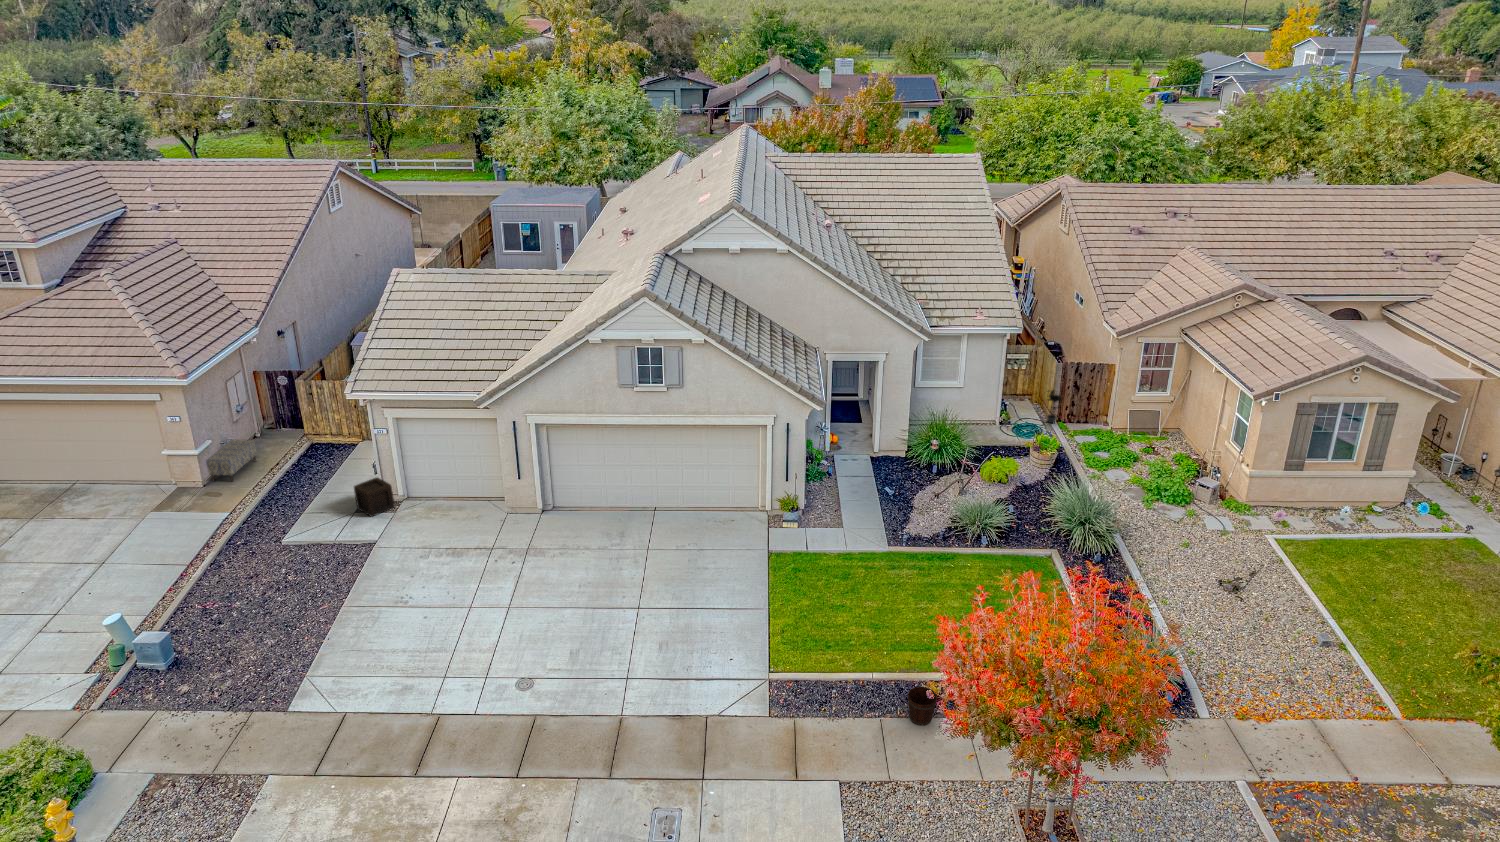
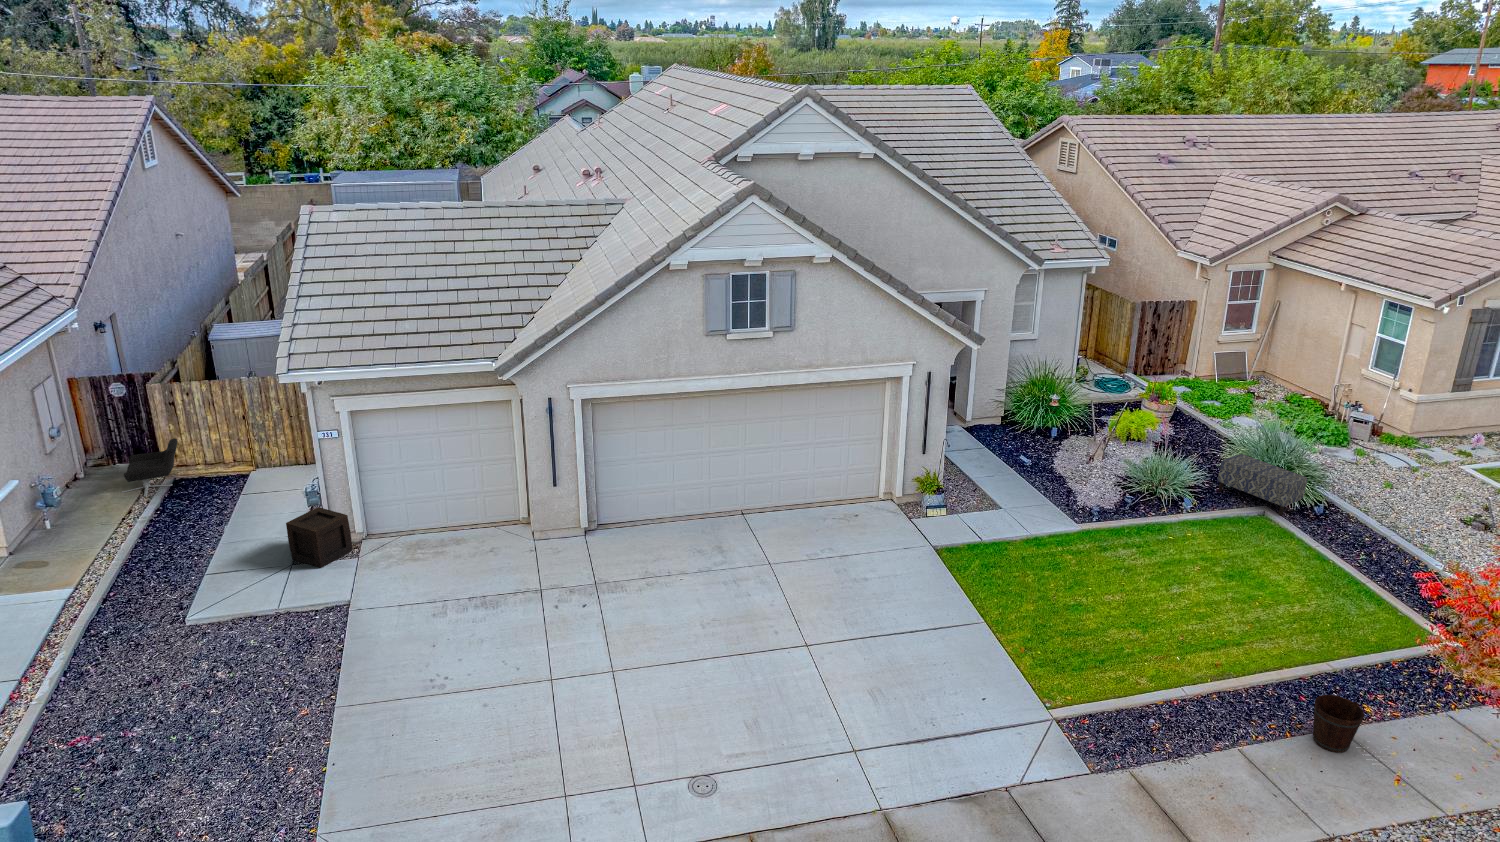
potted plant: present [1048,390,1061,423] -> none [1120,336,1145,376]
lounge chair: none [277,417,313,454] -> present [122,438,177,496]
bench: present [206,440,257,481] -> present [1218,454,1307,515]

